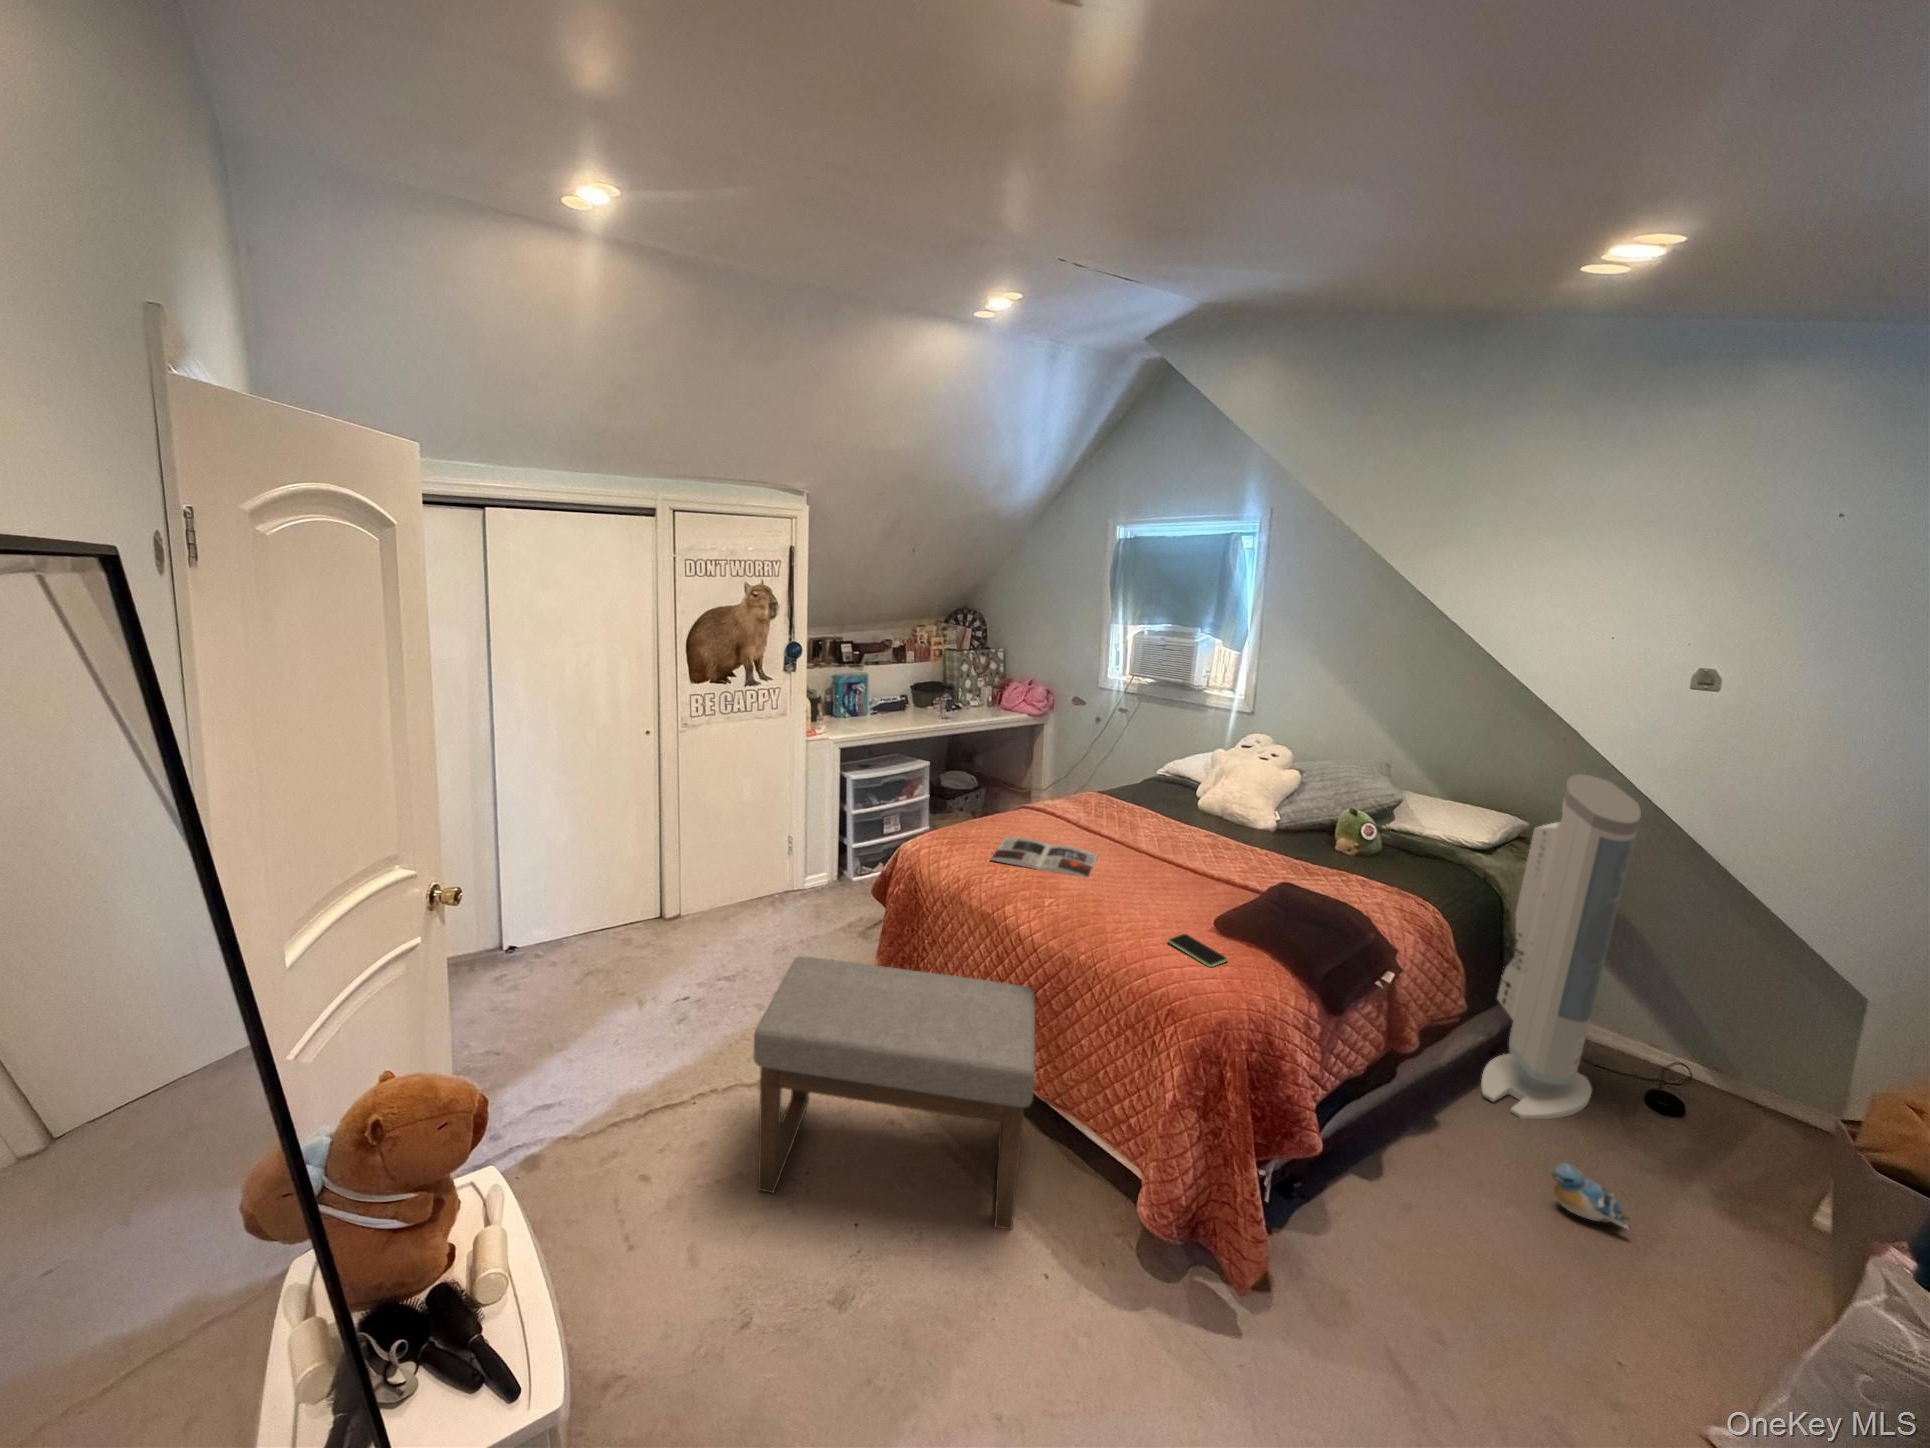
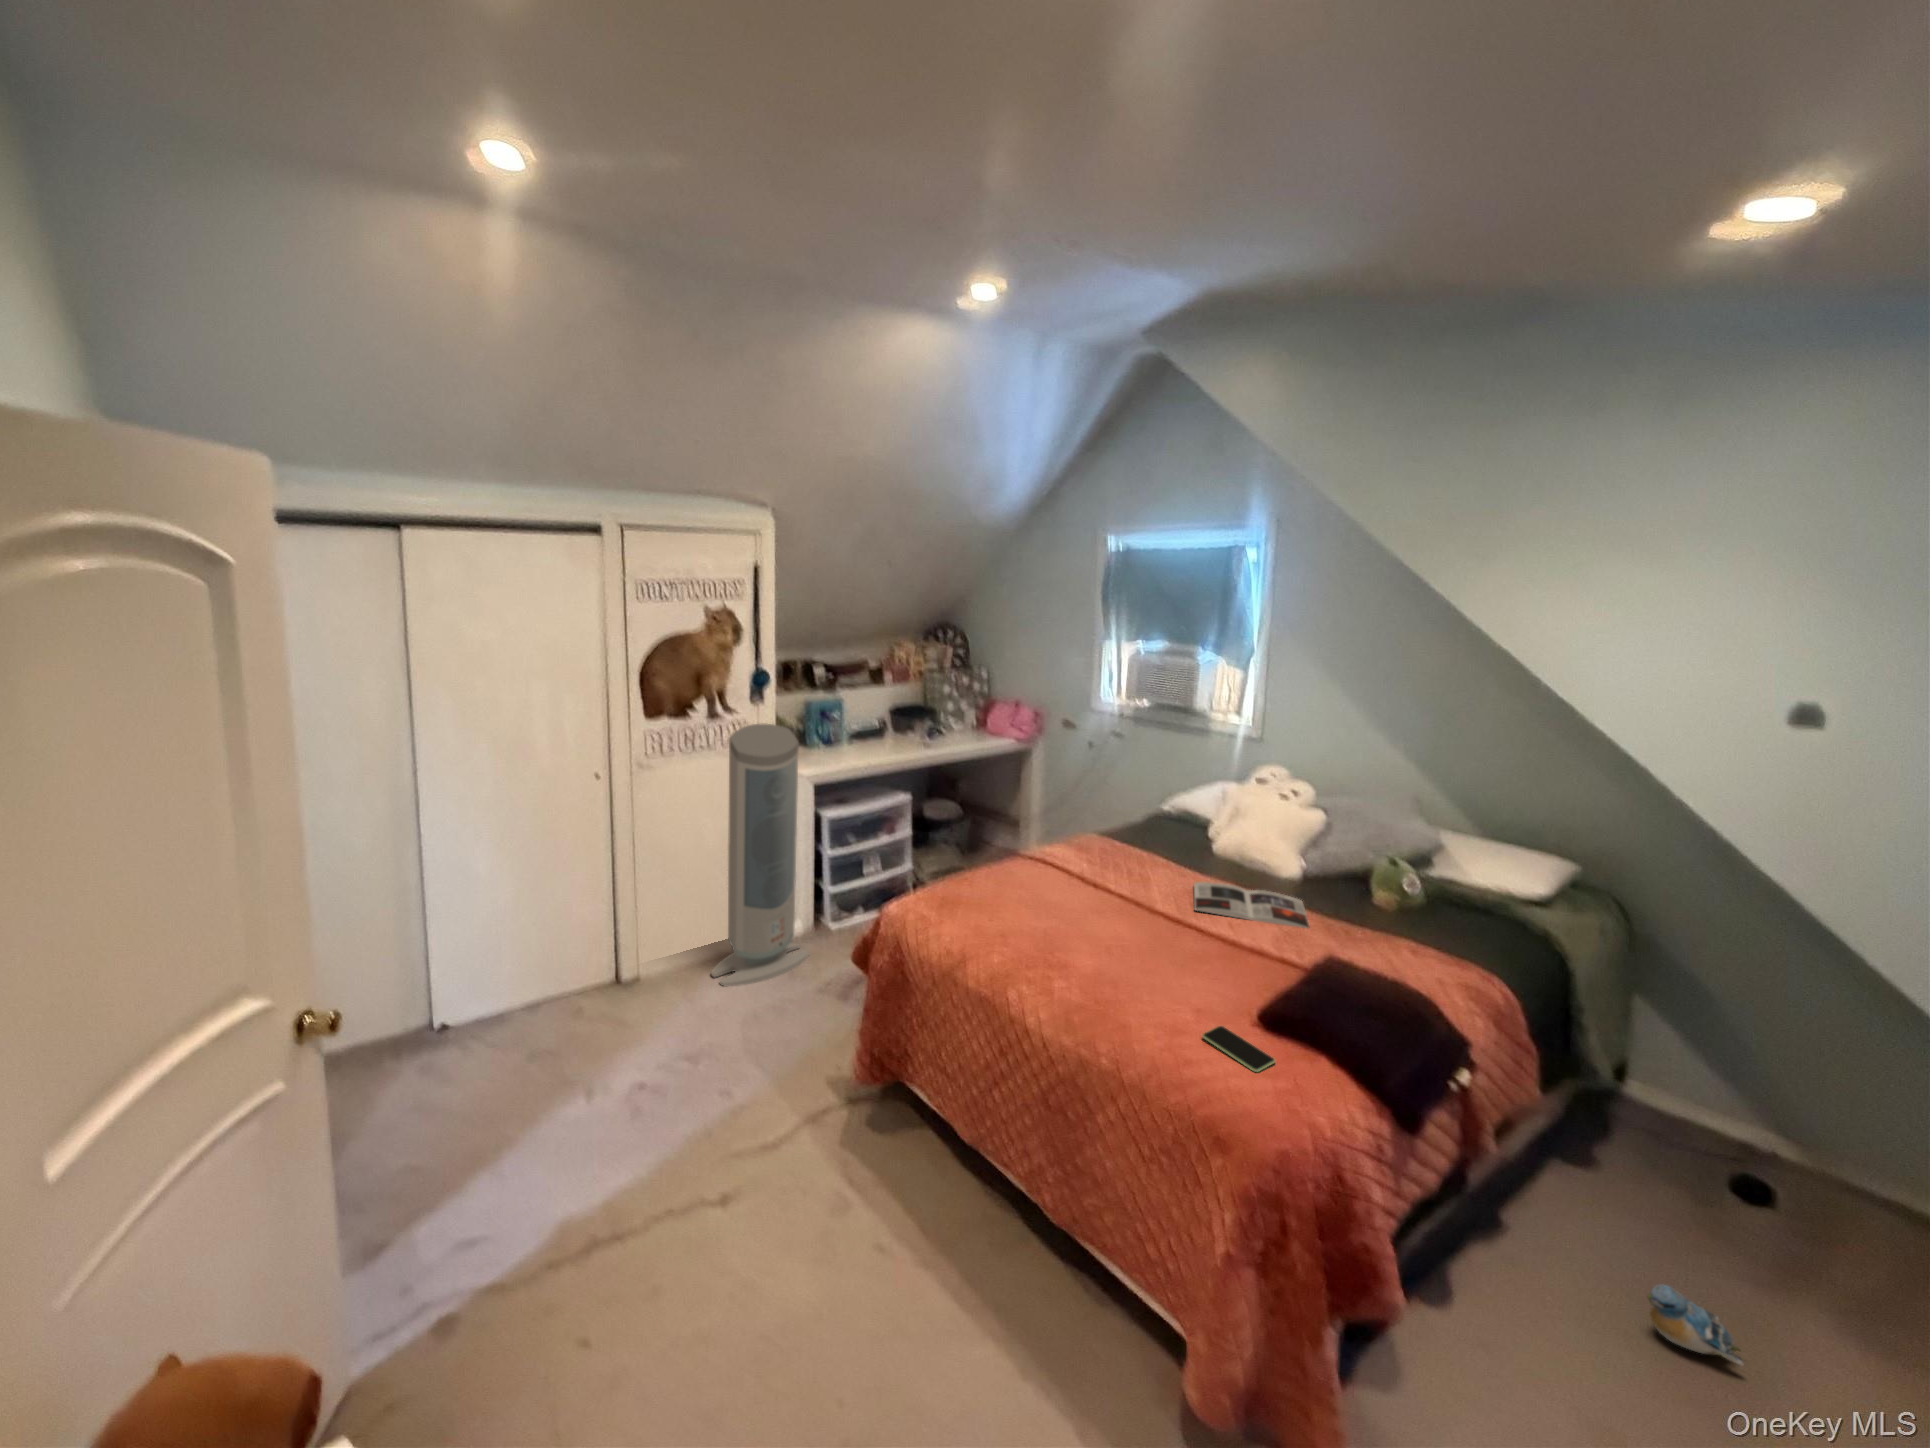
air purifier: present [1481,774,1641,1119] -> present [711,724,809,986]
magazine: present [990,837,1098,877] -> present [1194,882,1309,929]
ottoman: present [754,956,1035,1230] -> none [713,1057,1054,1401]

